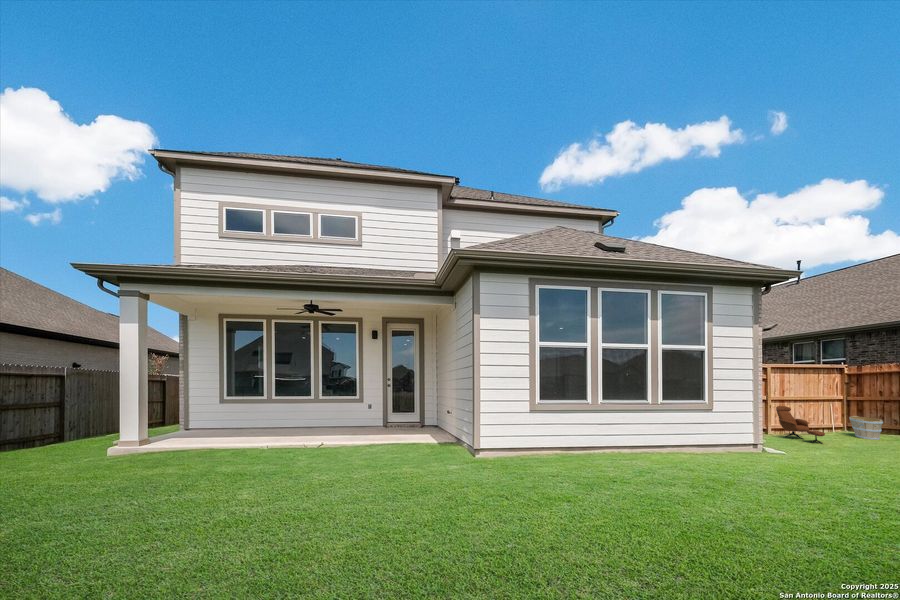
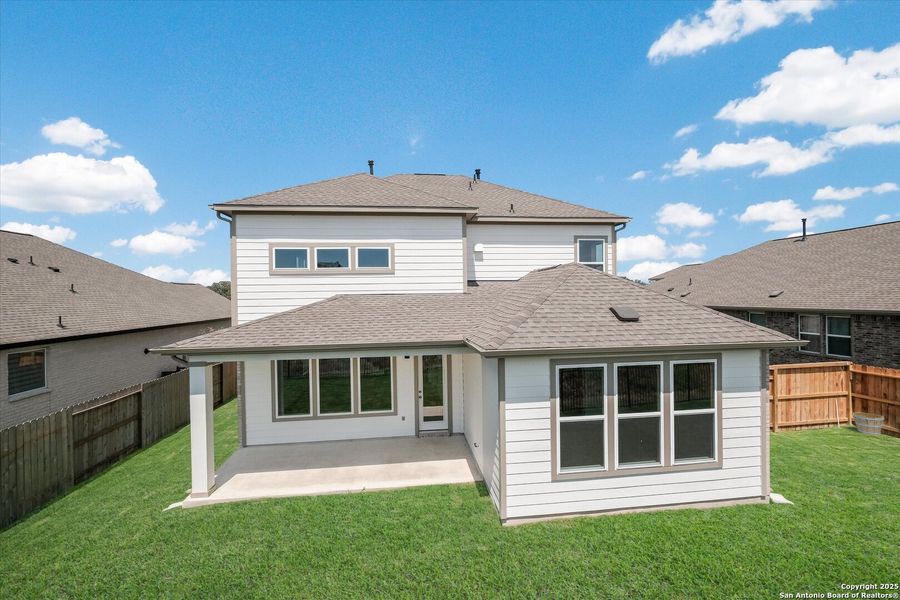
lounge chair: present [776,406,825,444] -> none [783,405,827,443]

